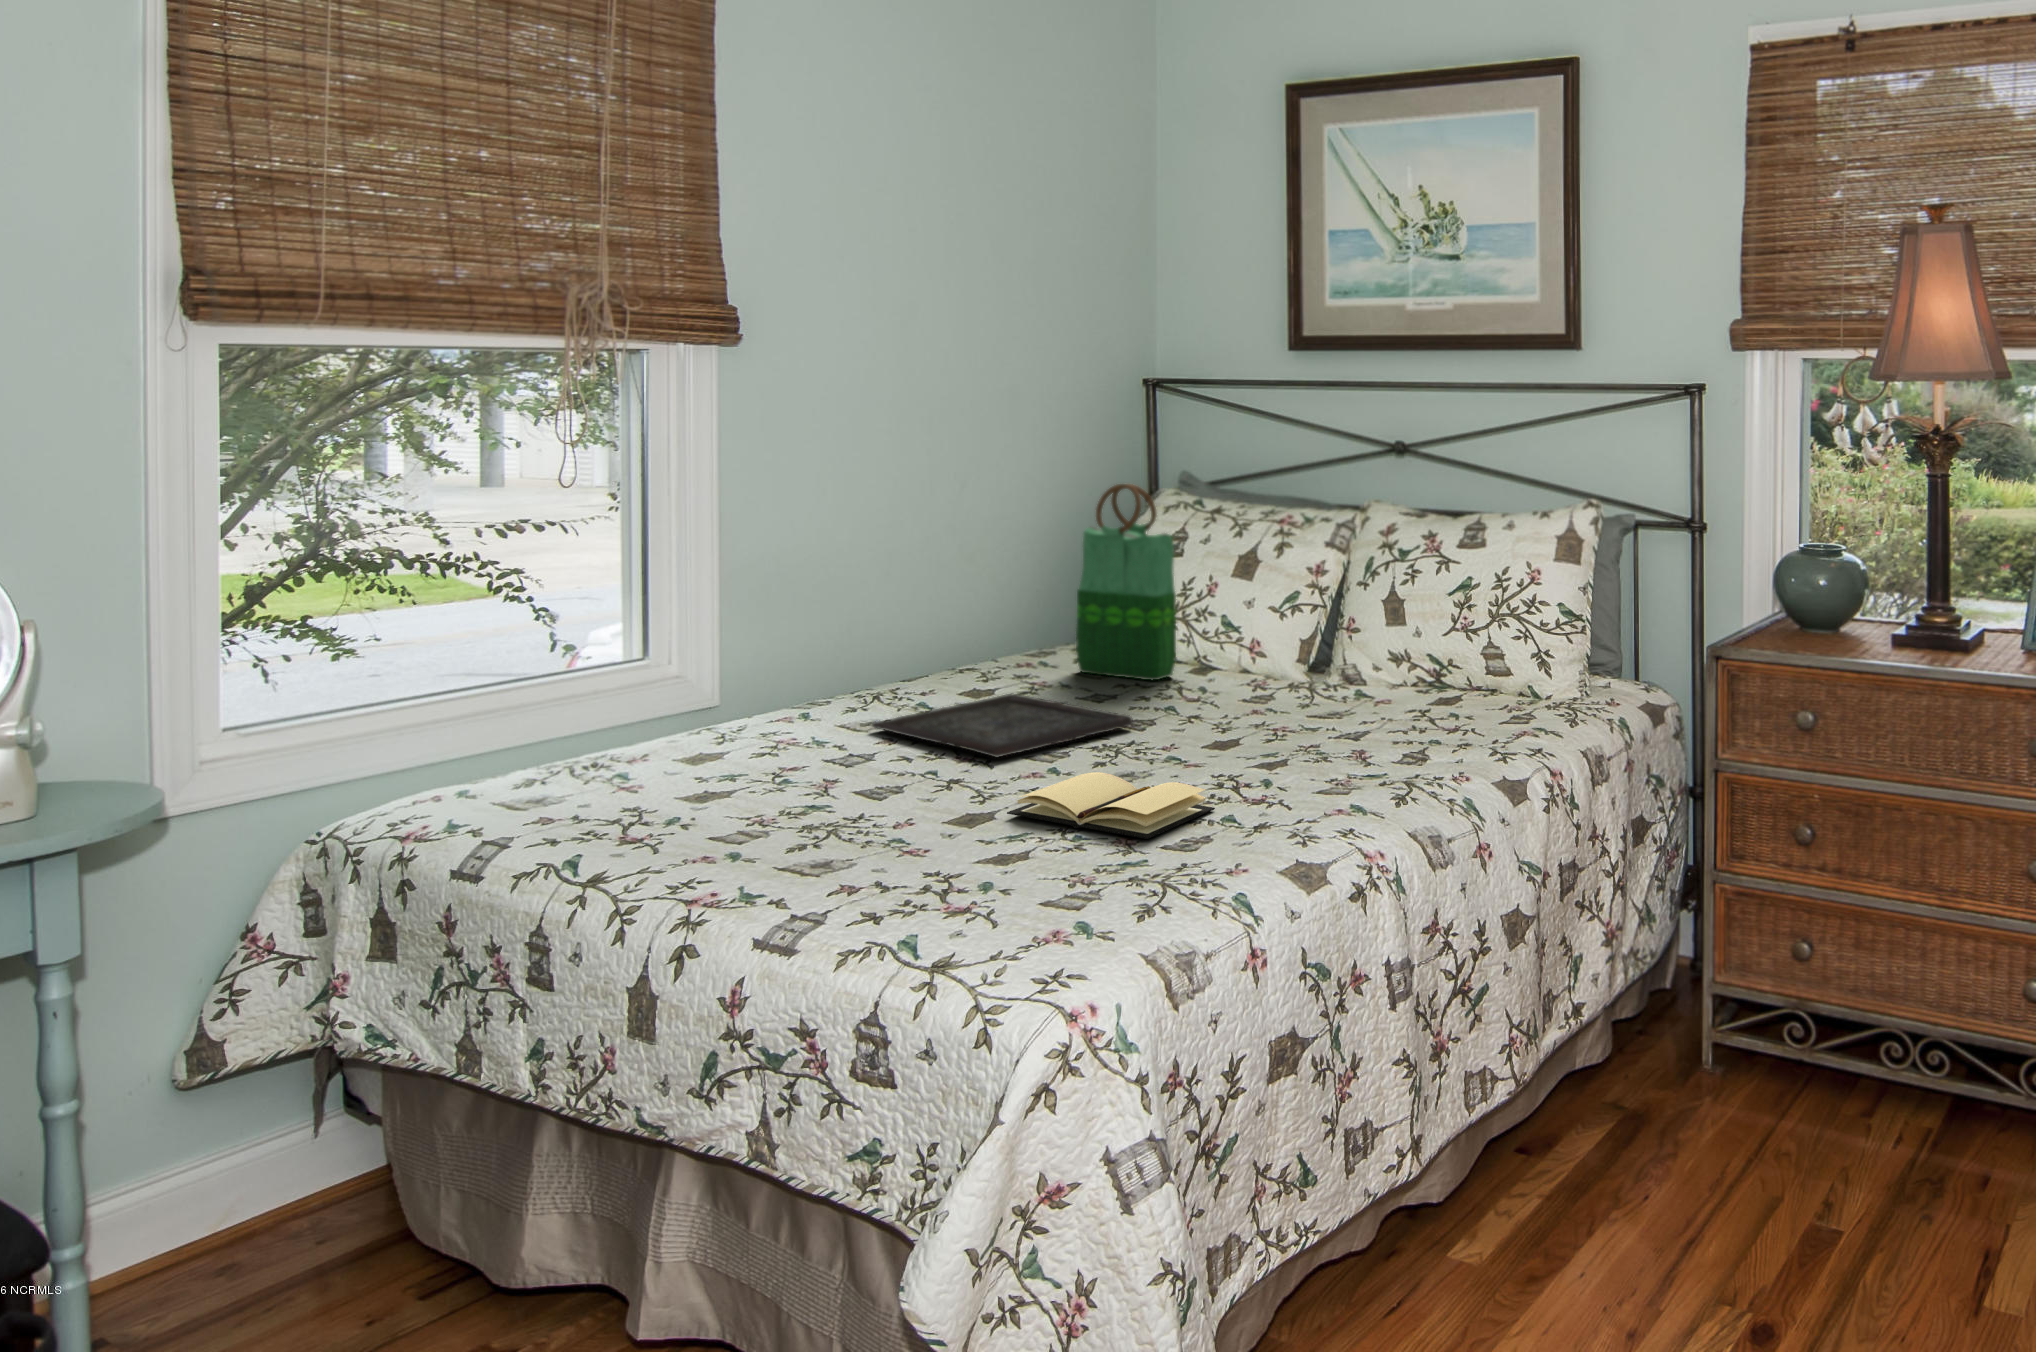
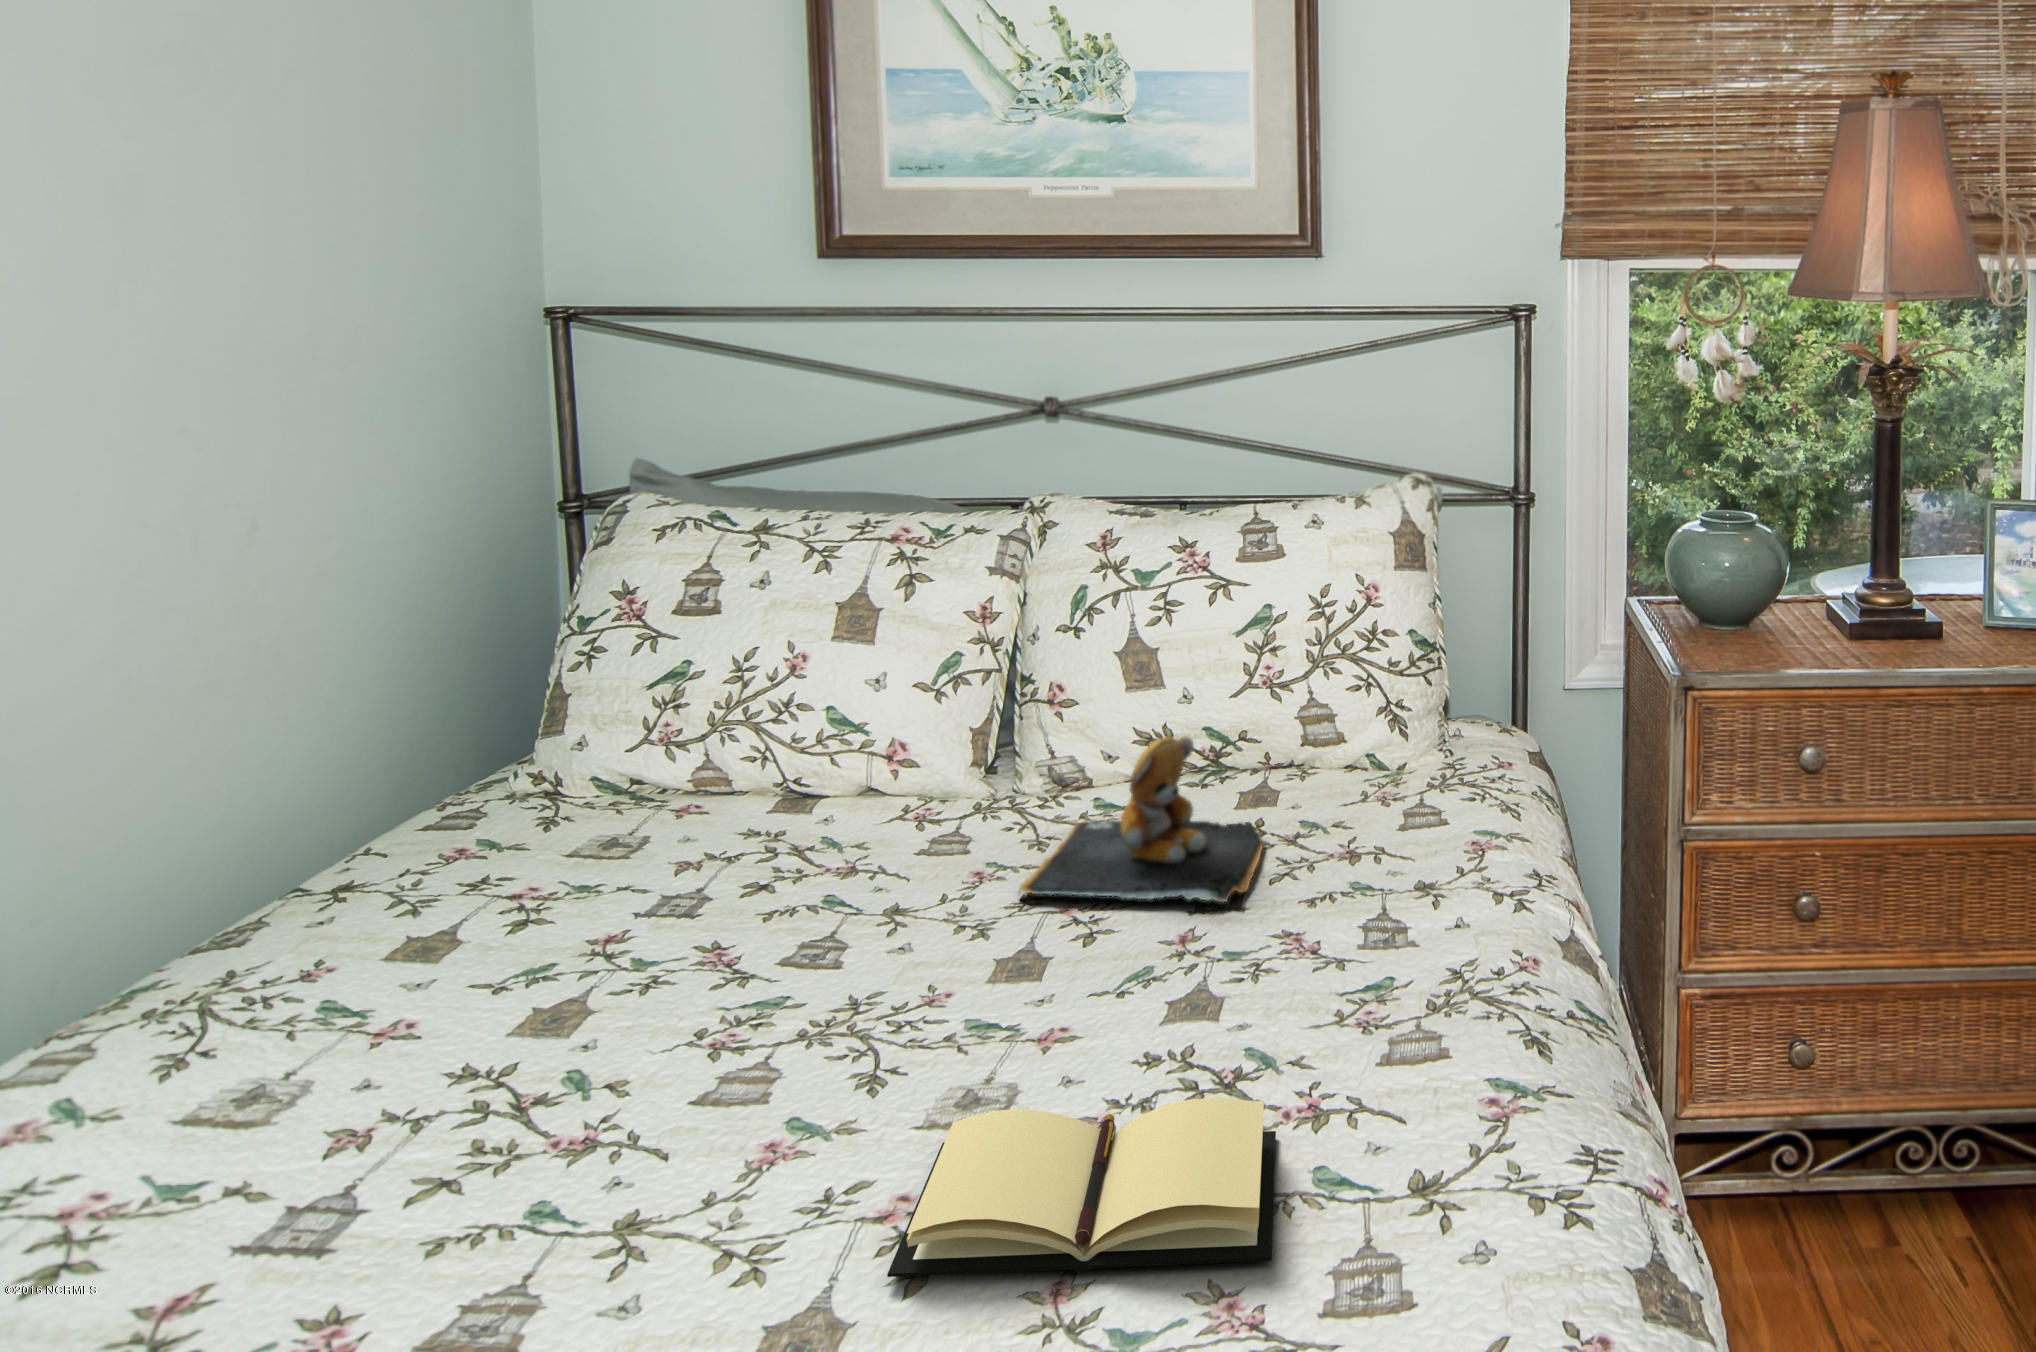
tote bag: present [1076,484,1176,680] -> none [558,496,774,850]
teddy bear: none [1243,641,1408,733] -> present [1020,736,1263,902]
tray: present [873,693,1133,757] -> none [249,931,849,1110]

